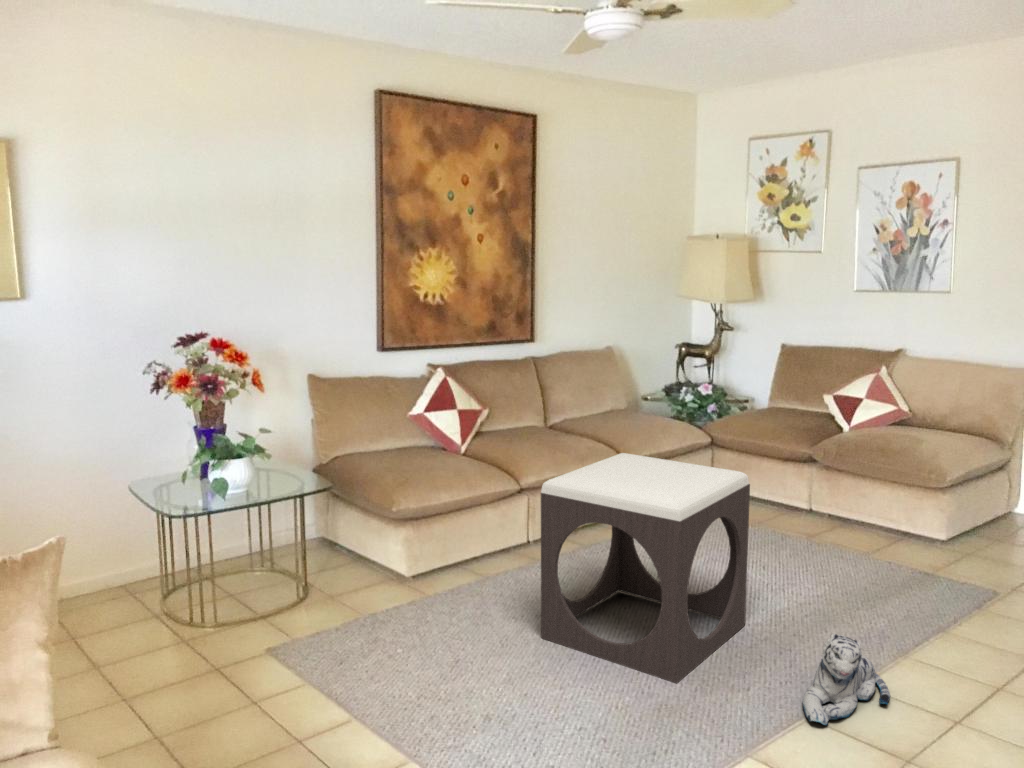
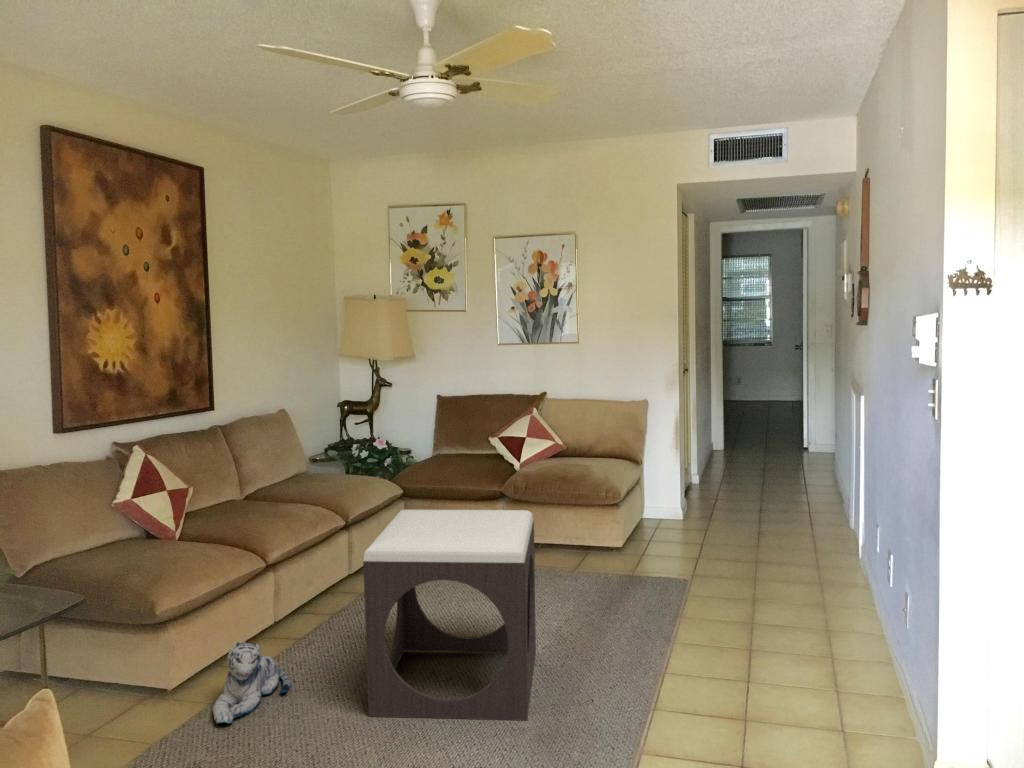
plush toy: present [803,634,890,725] -> present [213,642,291,724]

